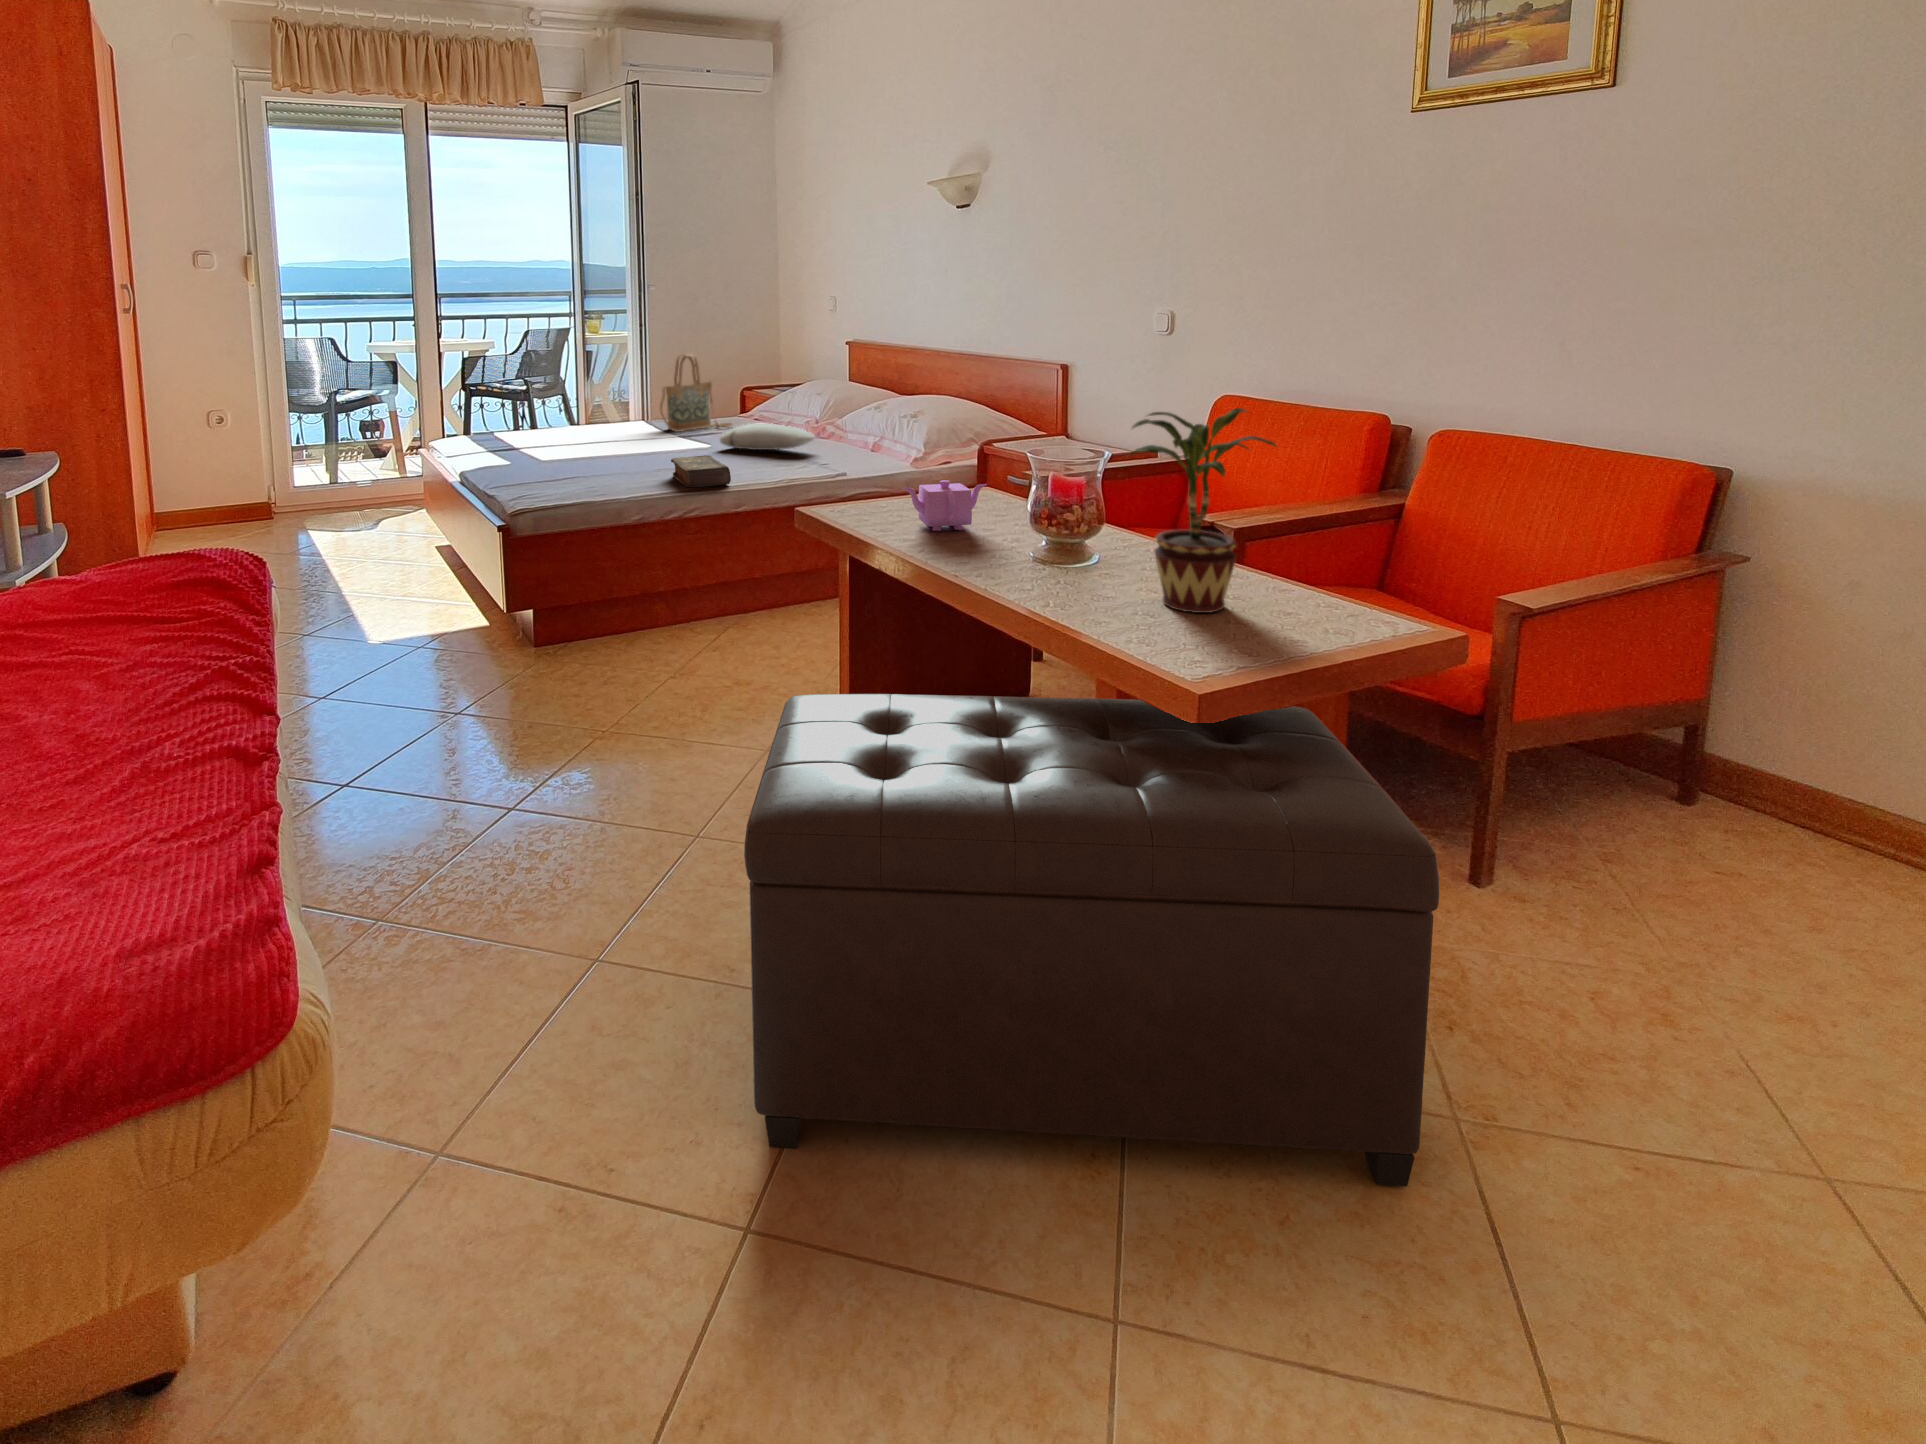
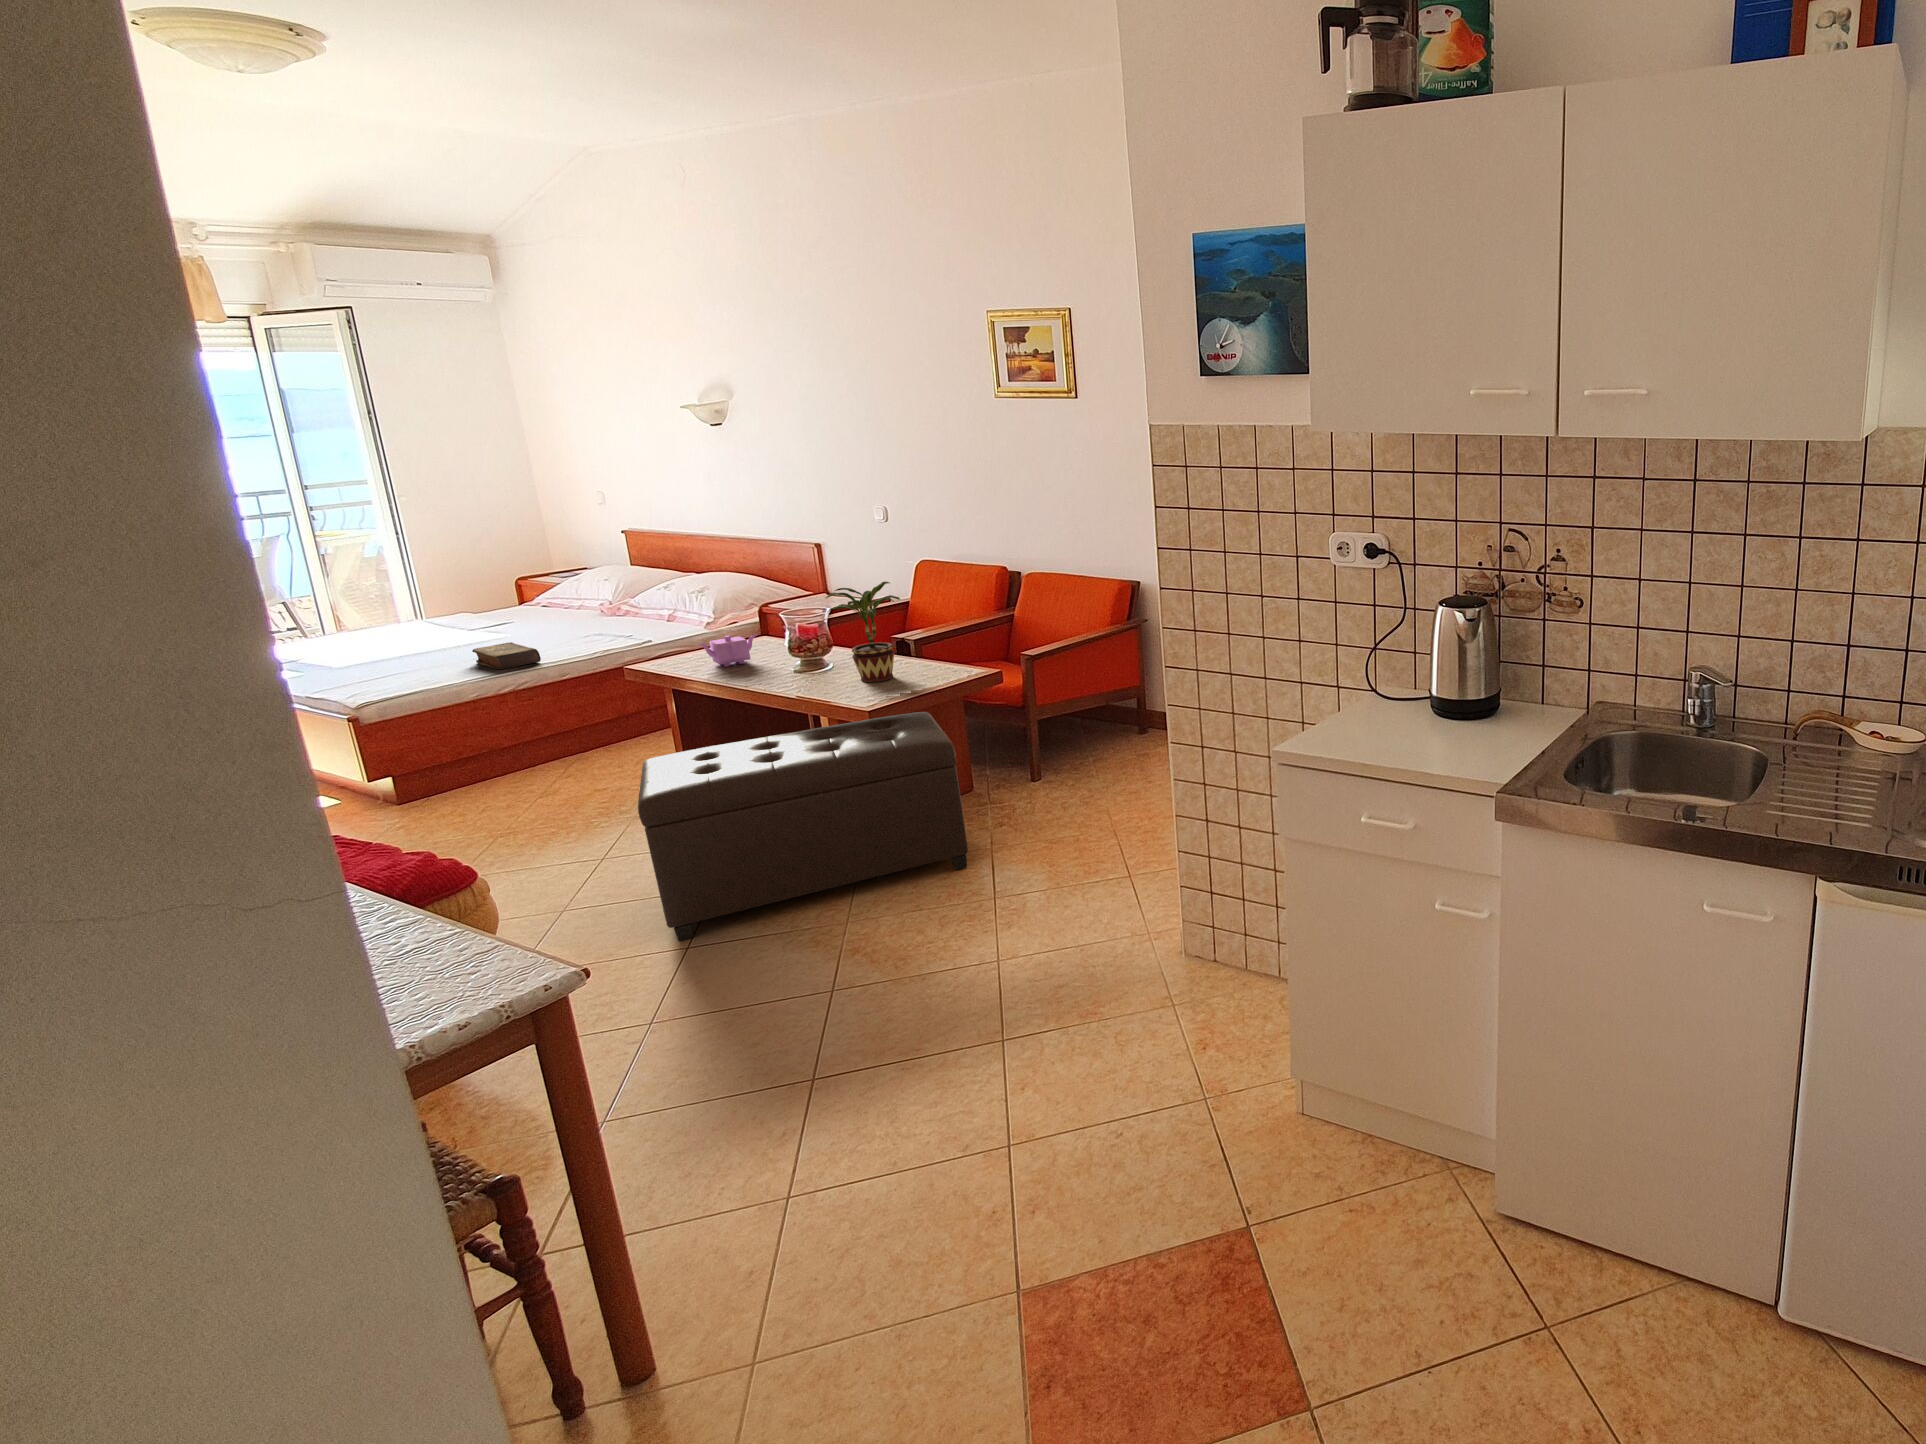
handbag: present [660,354,733,432] -> none [423,555,514,626]
pillow: present [720,424,815,450] -> none [510,610,611,633]

